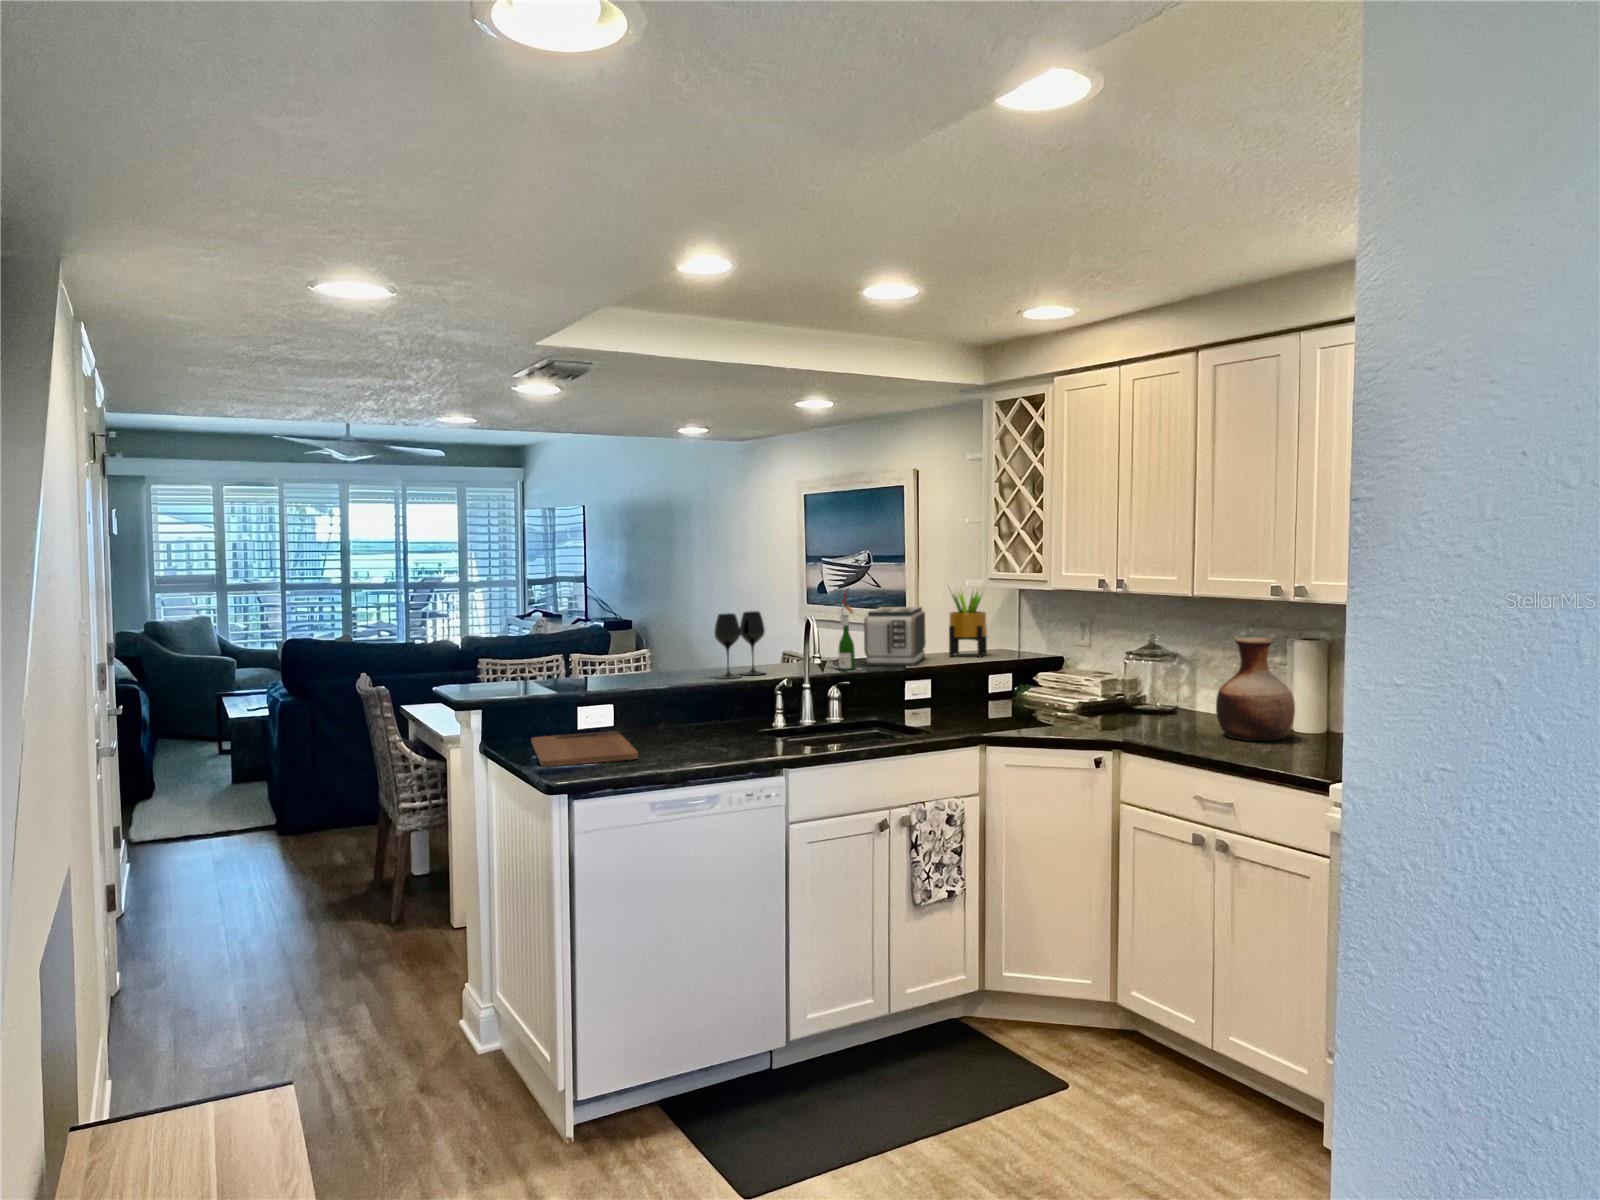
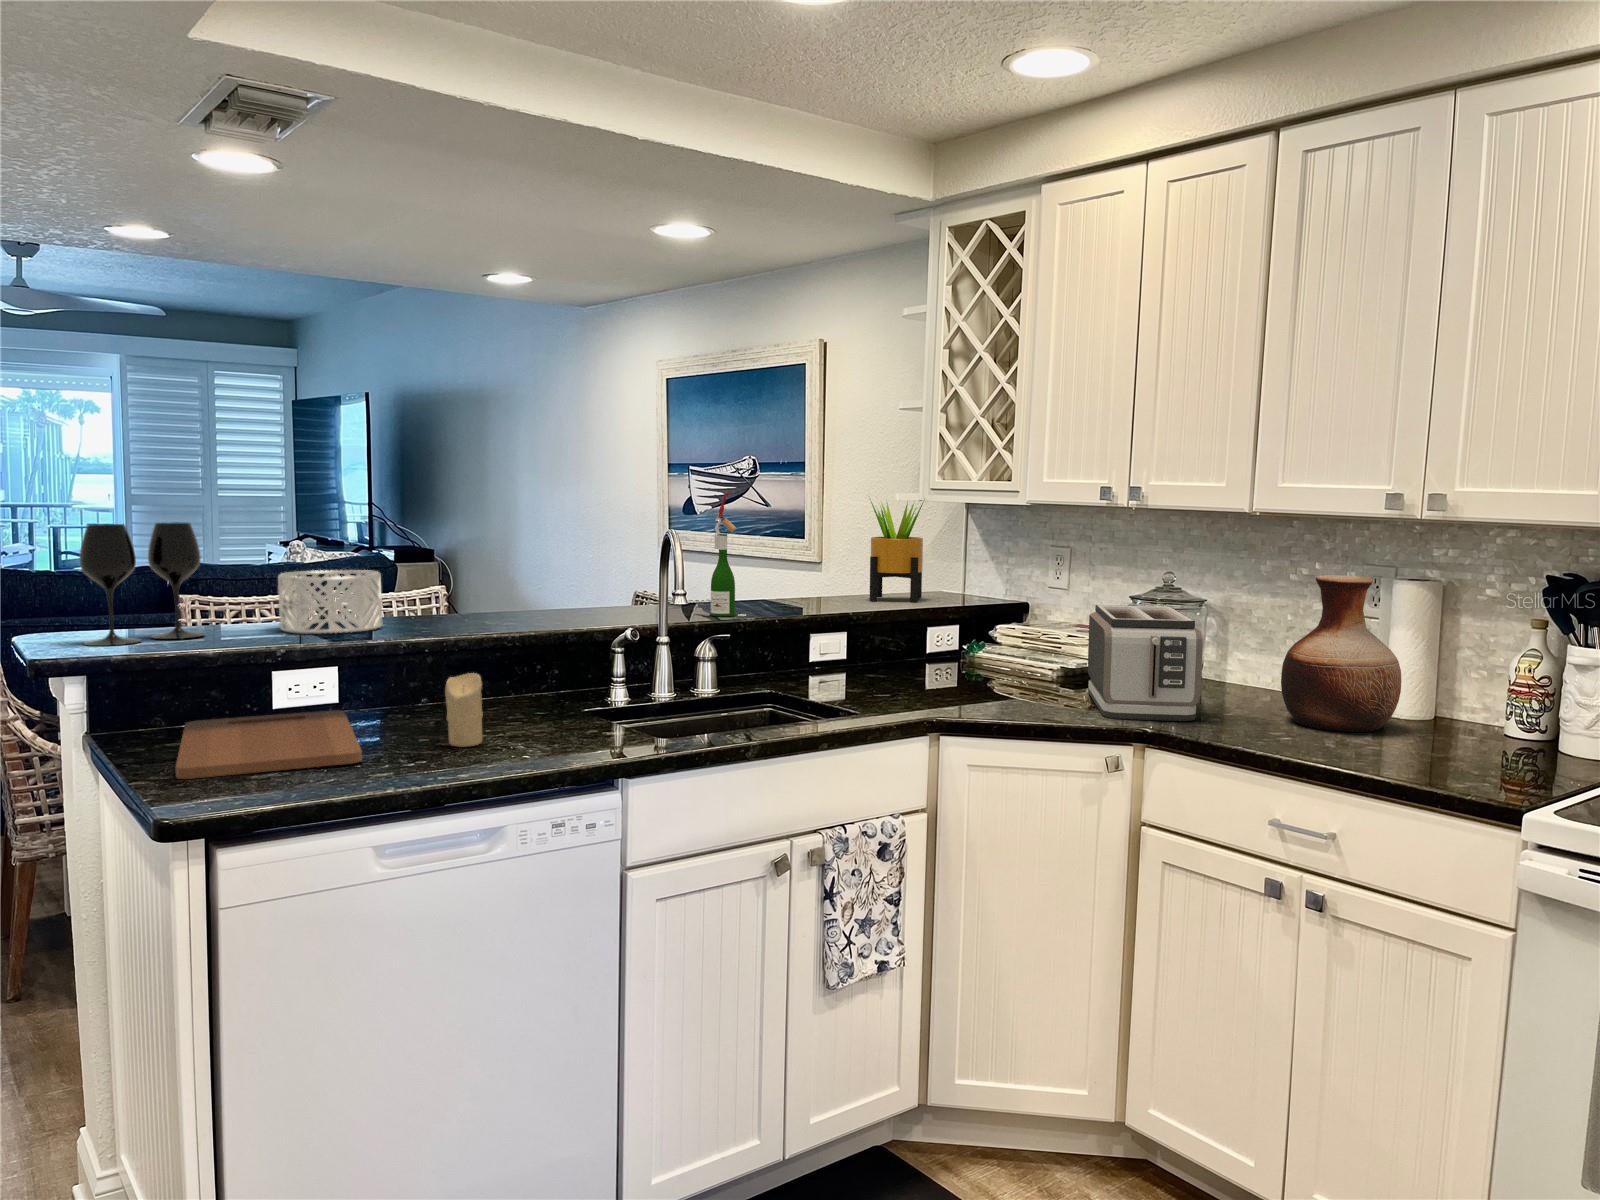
toaster: present [864,607,926,666] -> present [1088,605,1203,721]
wine glass: present [714,611,765,679] -> present [79,523,205,646]
decorative bowl: none [573,644,634,685] -> present [278,570,382,634]
candle: none [681,707,703,751] -> present [445,673,483,747]

